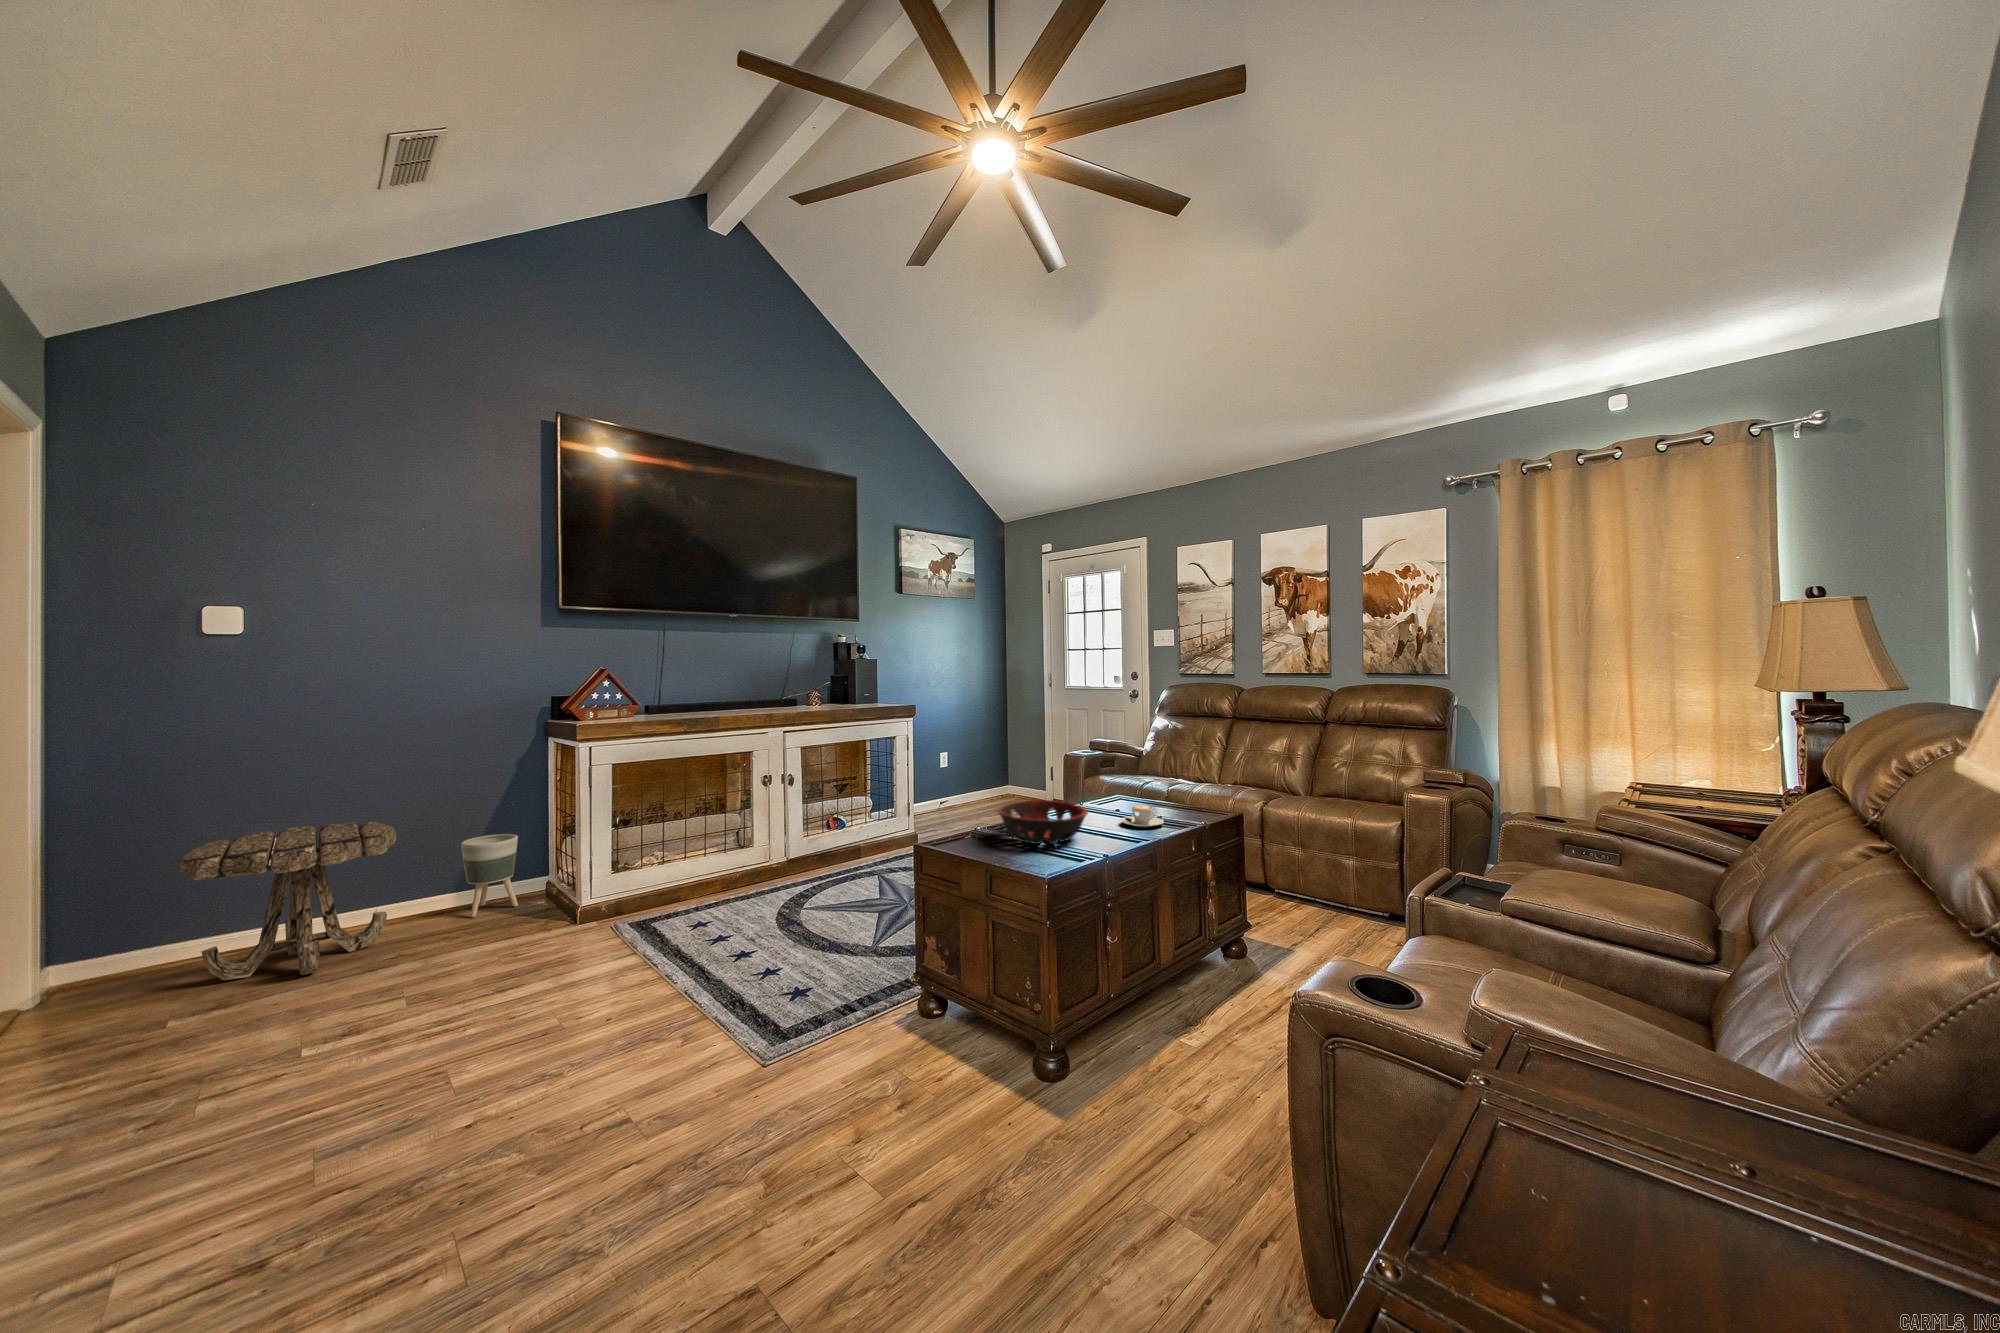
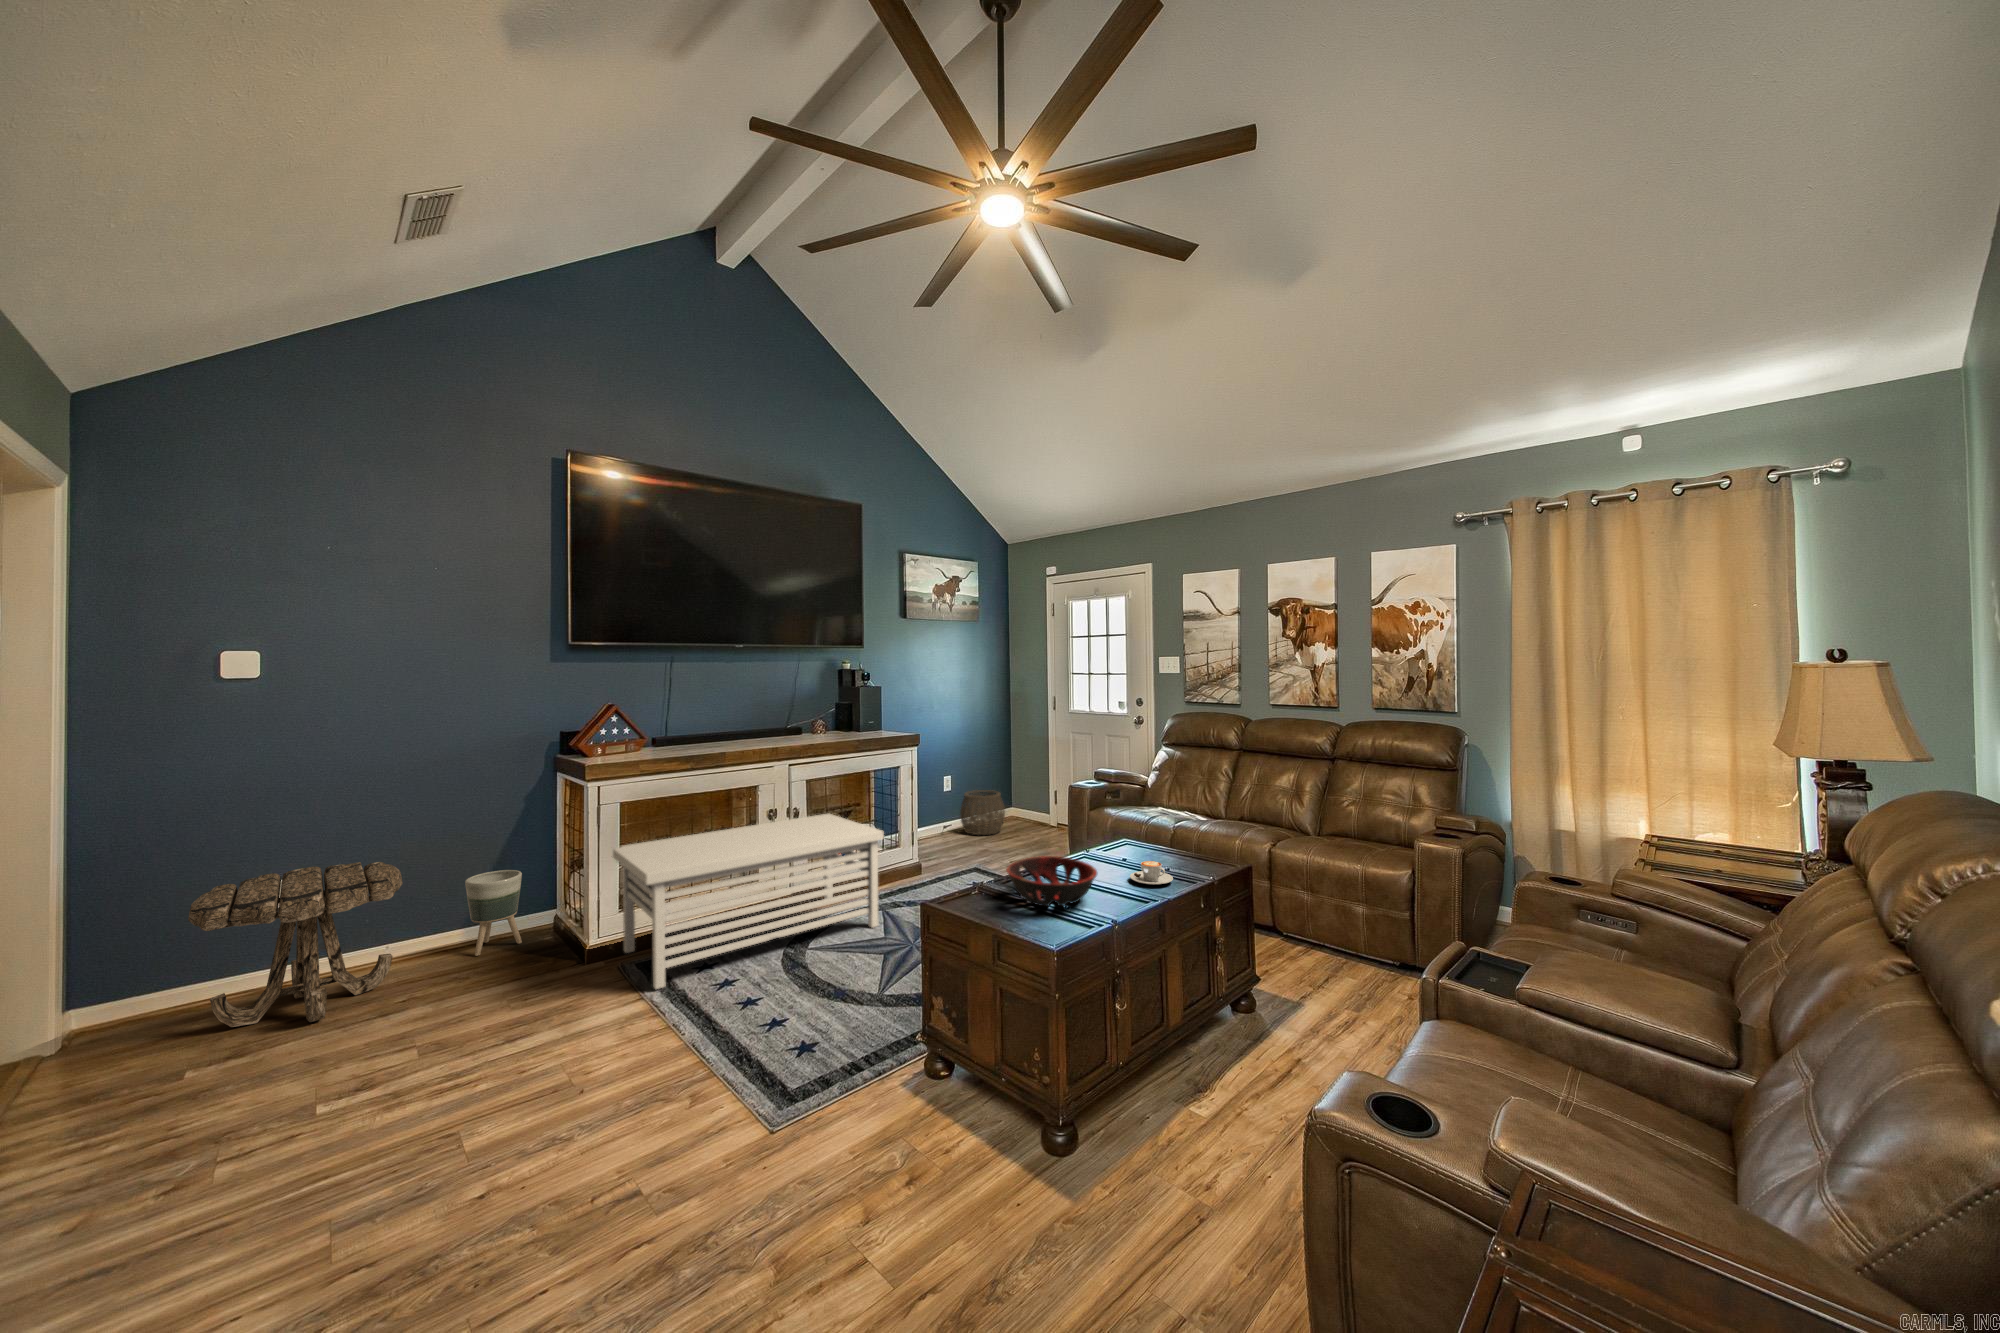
woven basket: none [955,767,1001,811] -> present [960,790,1005,835]
storage bench: none [607,781,878,944] -> present [613,814,884,989]

